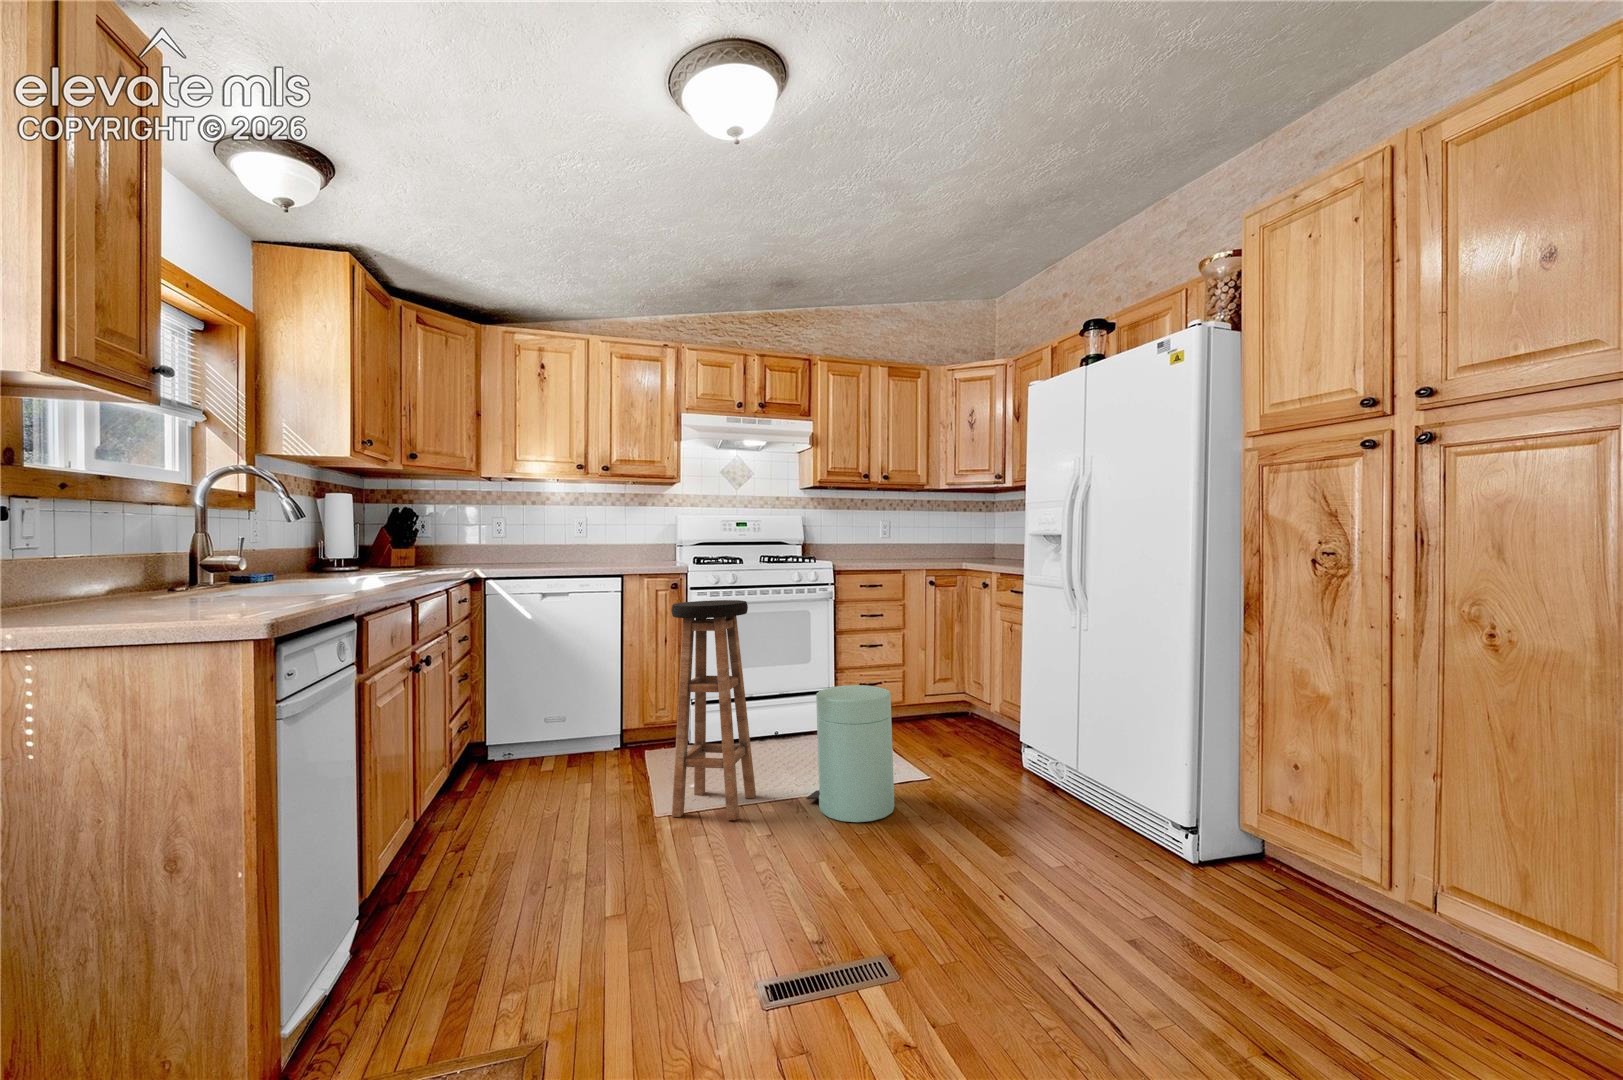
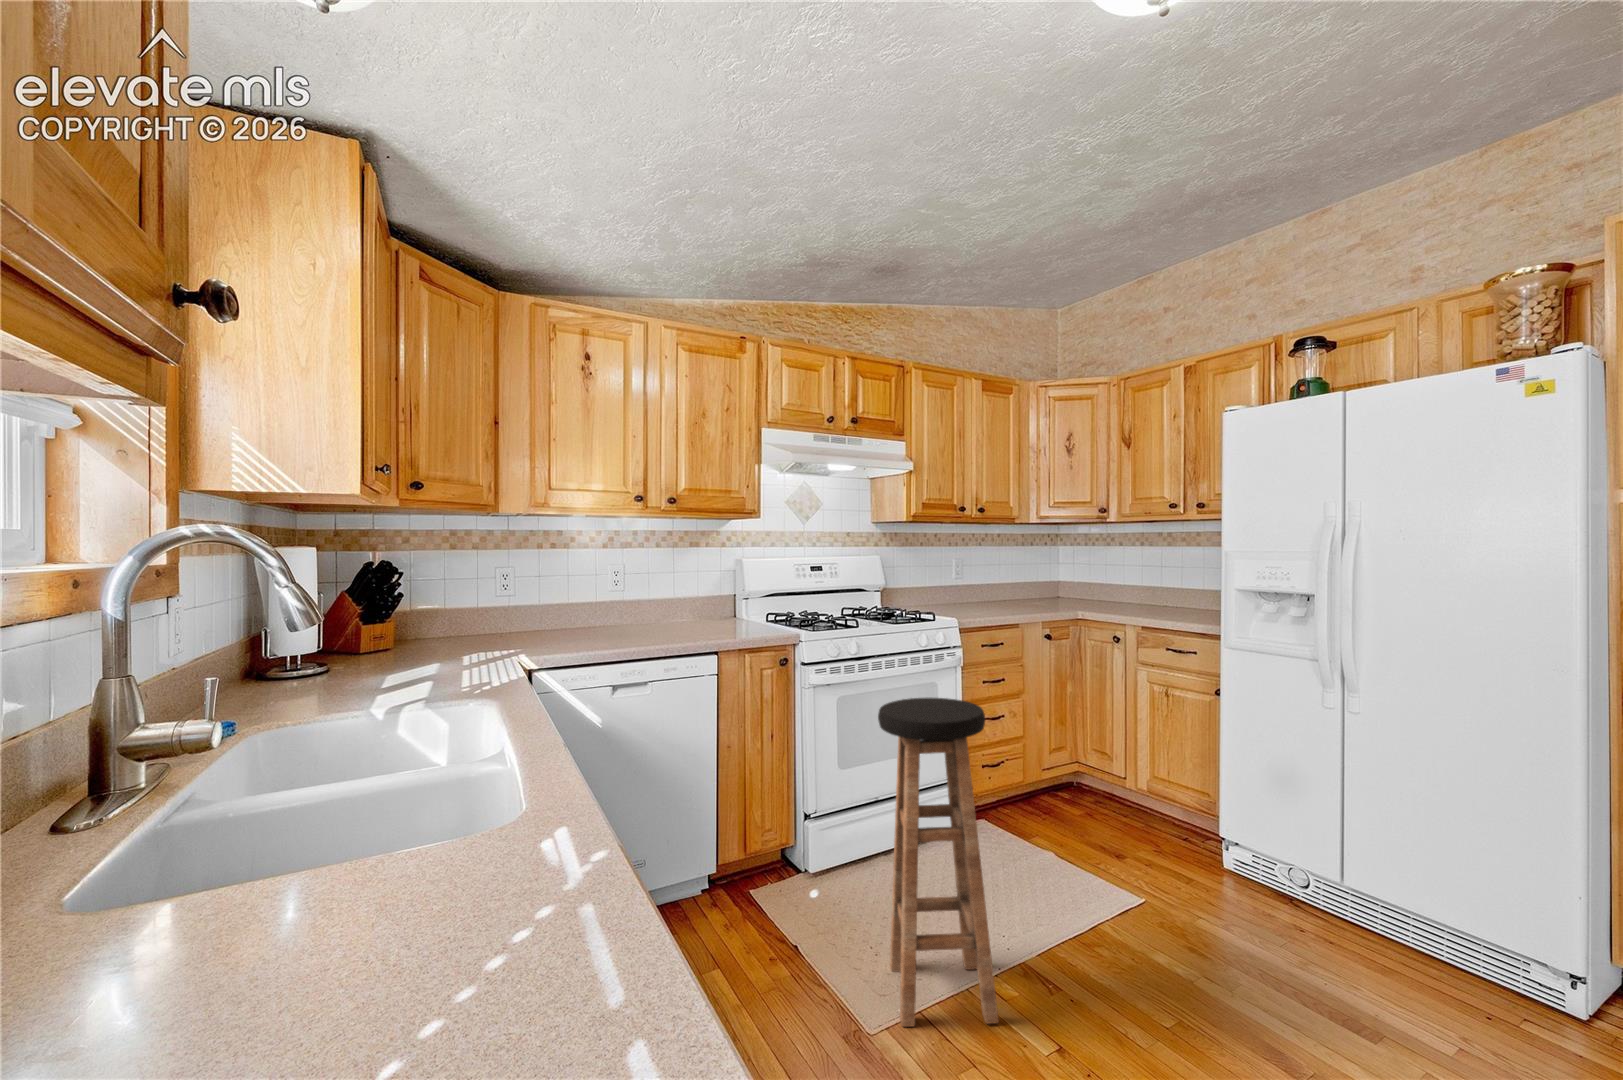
trash can: present [806,685,894,822] -> none [1049,801,1177,1004]

